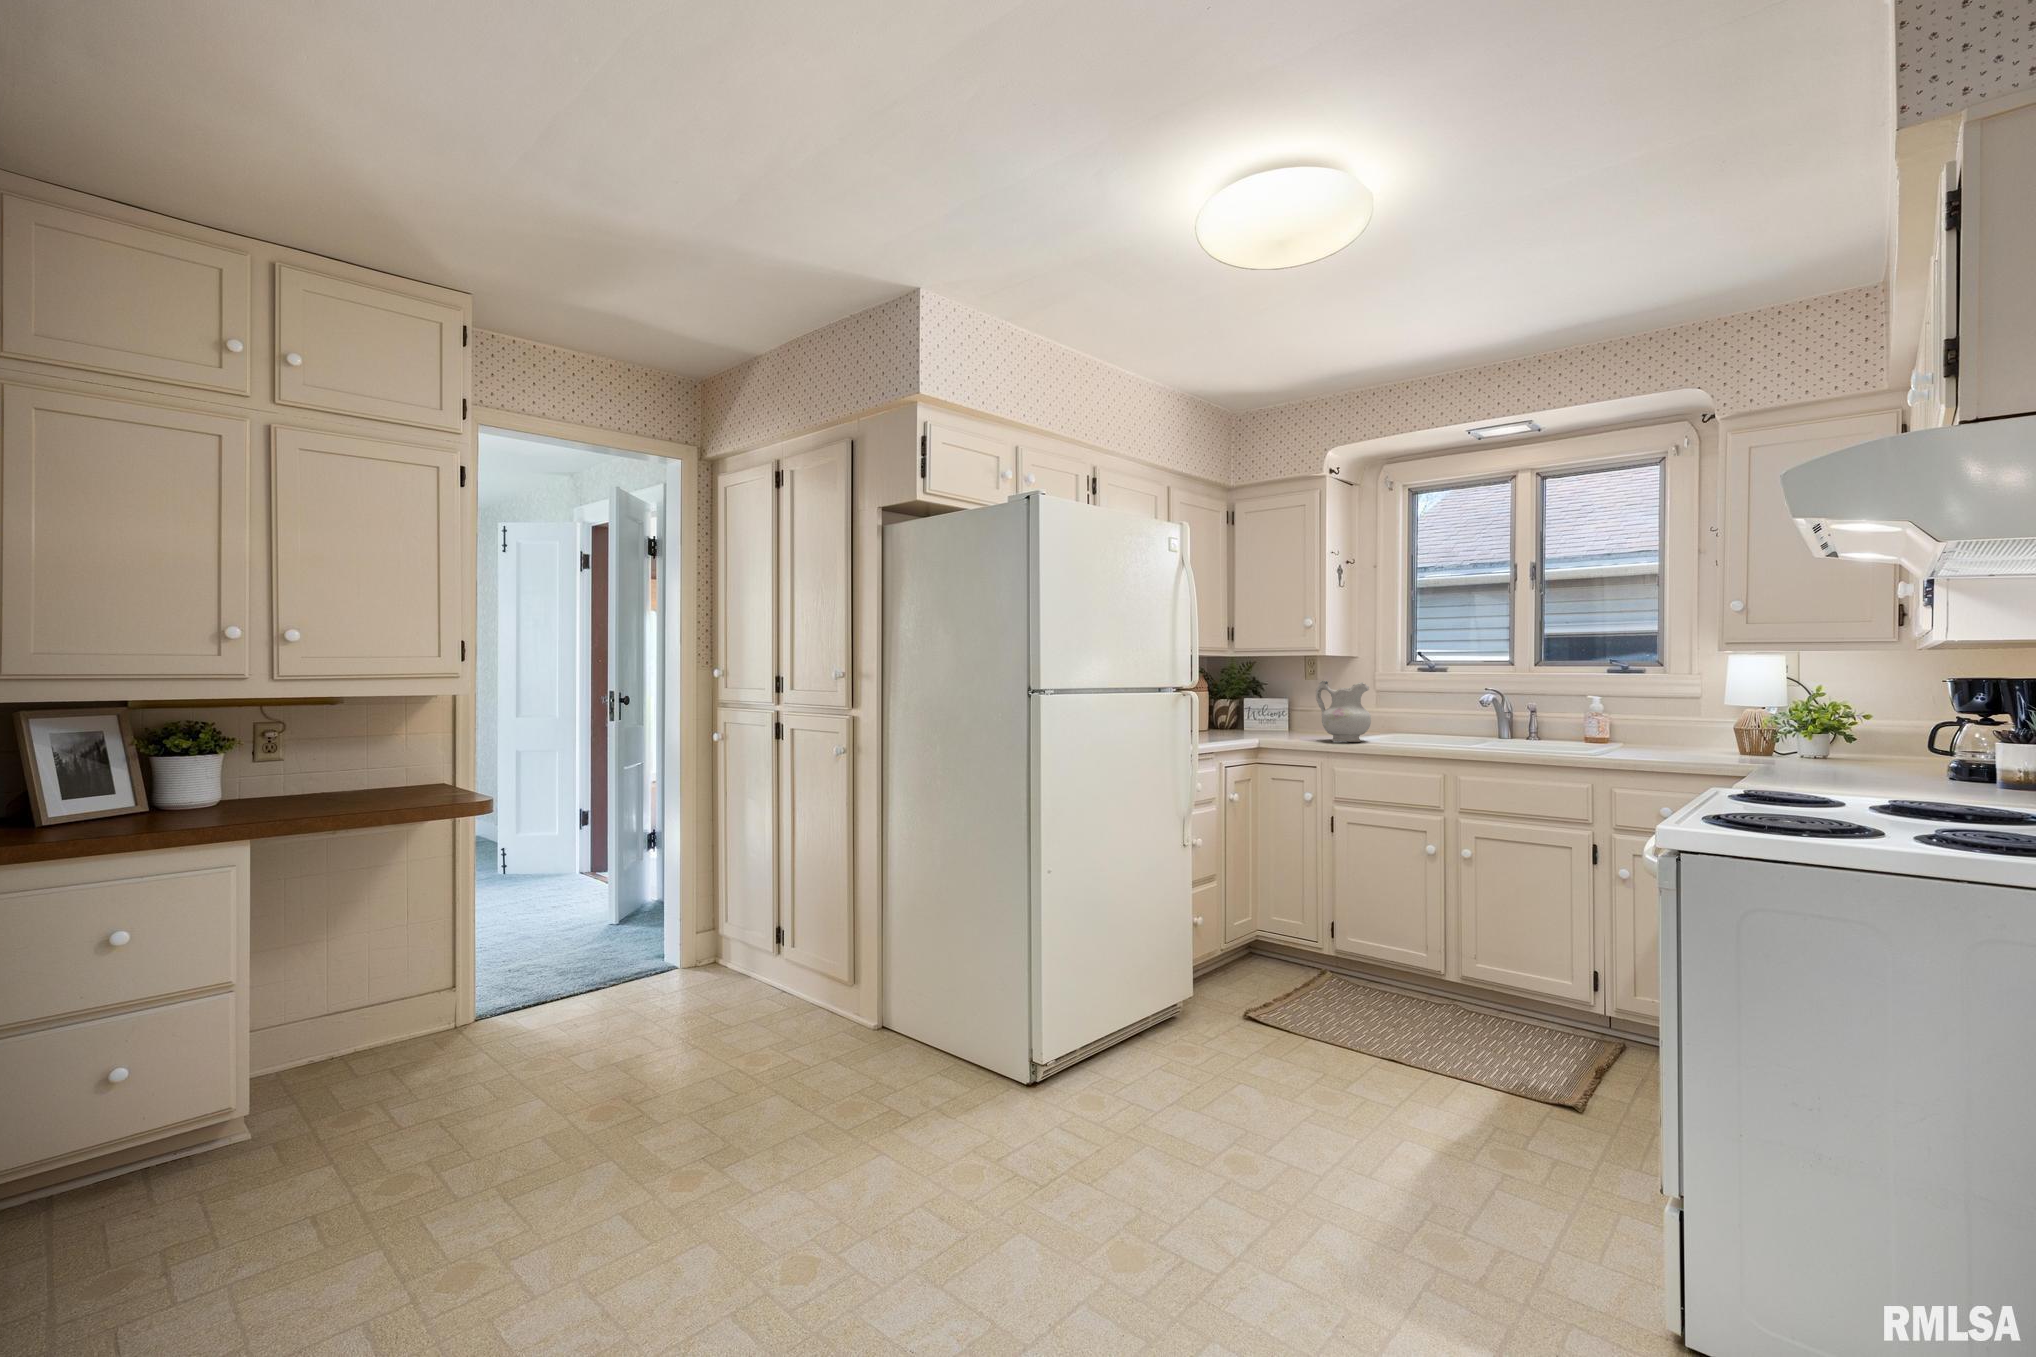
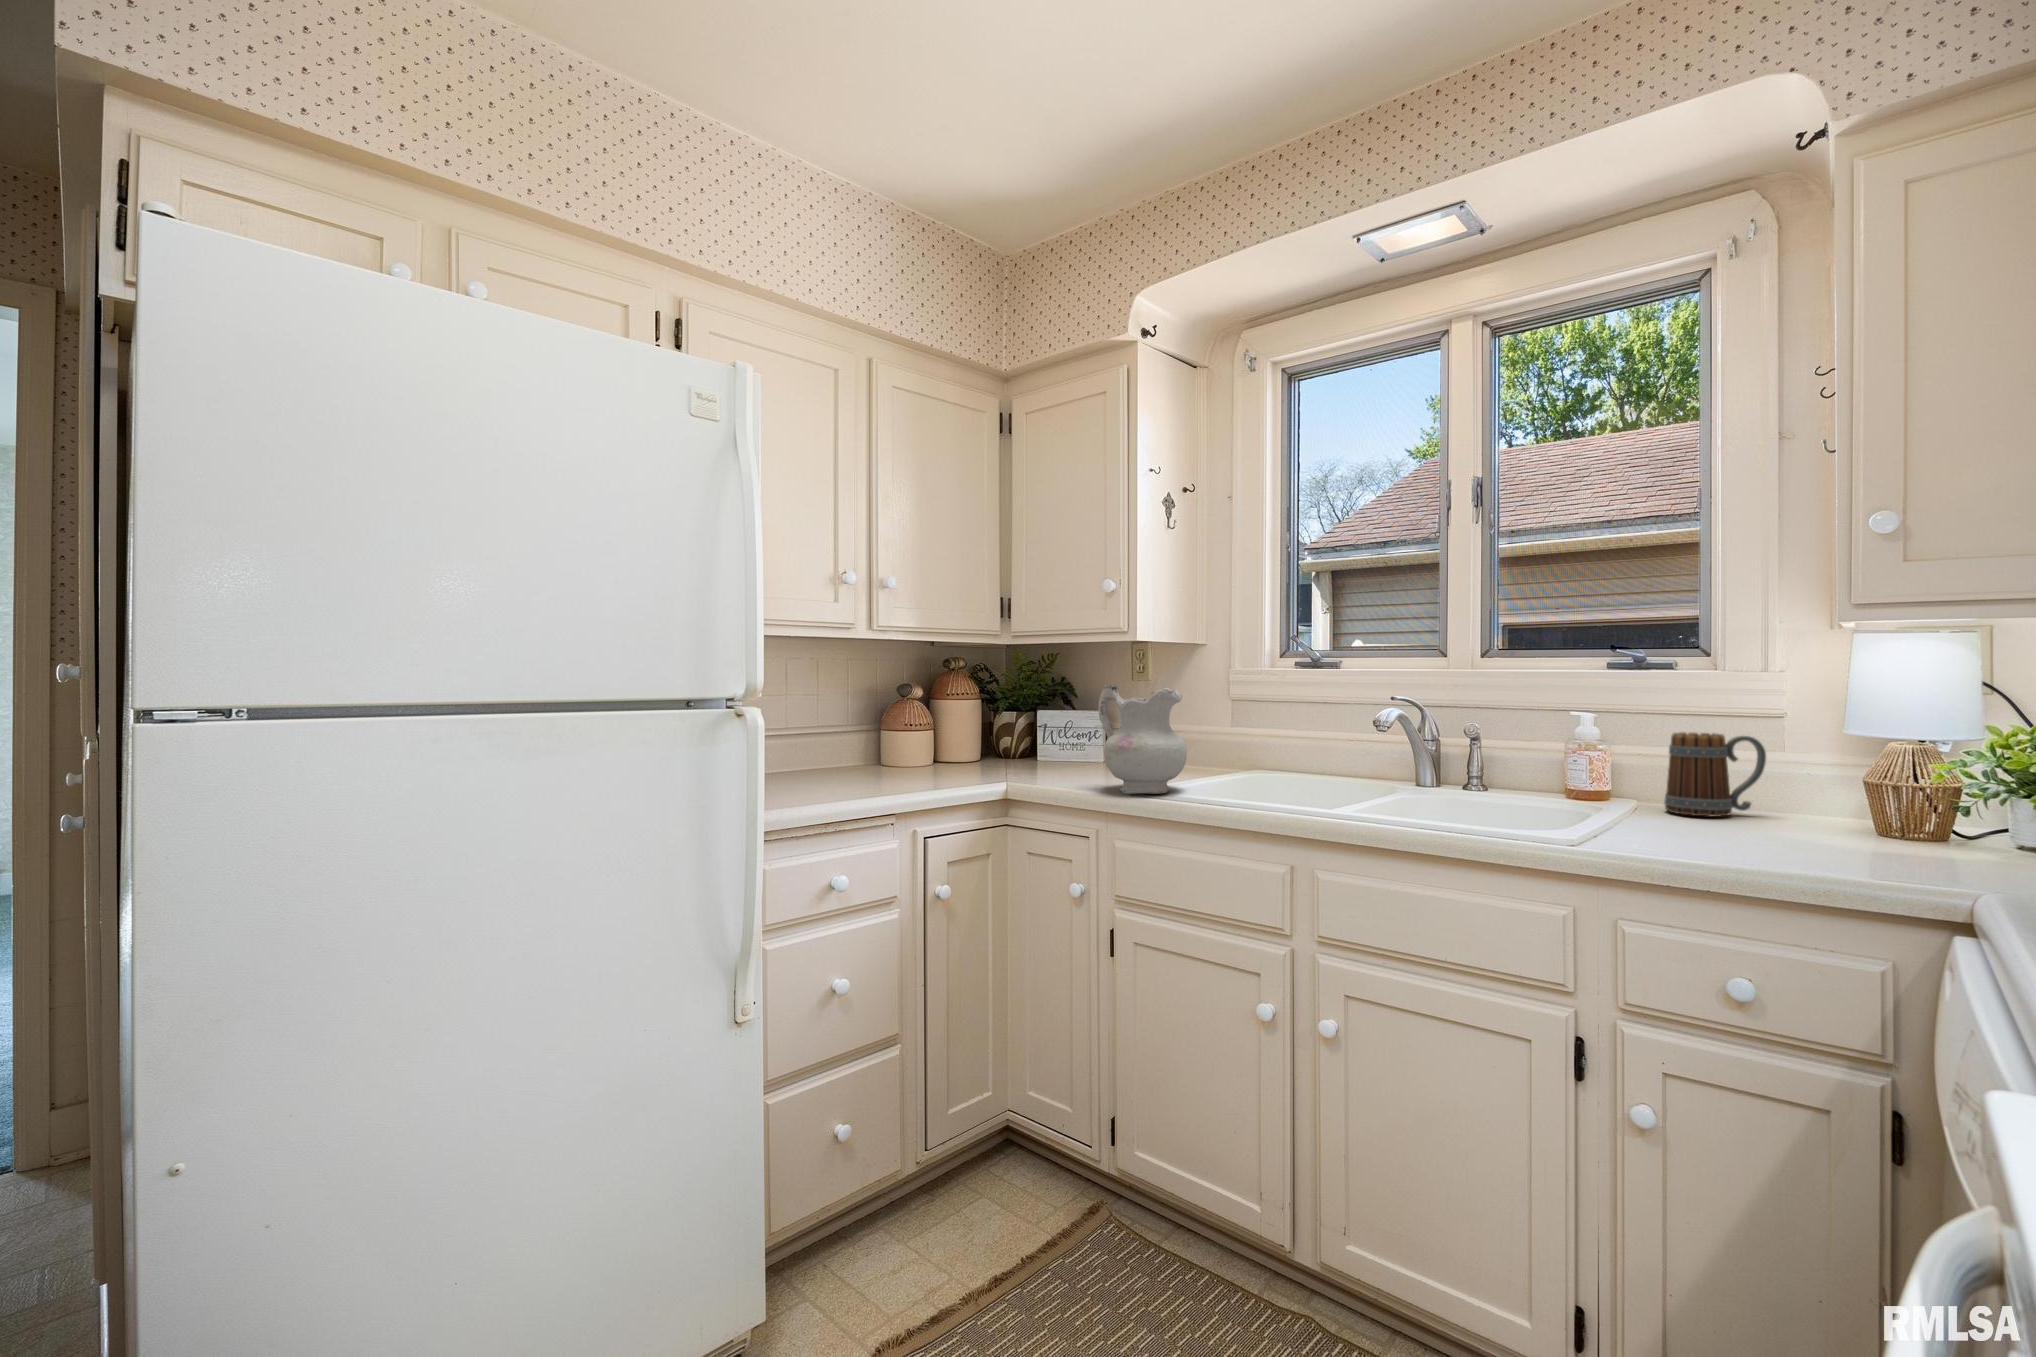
mug: none [1638,706,1689,747] -> present [1664,732,1766,817]

